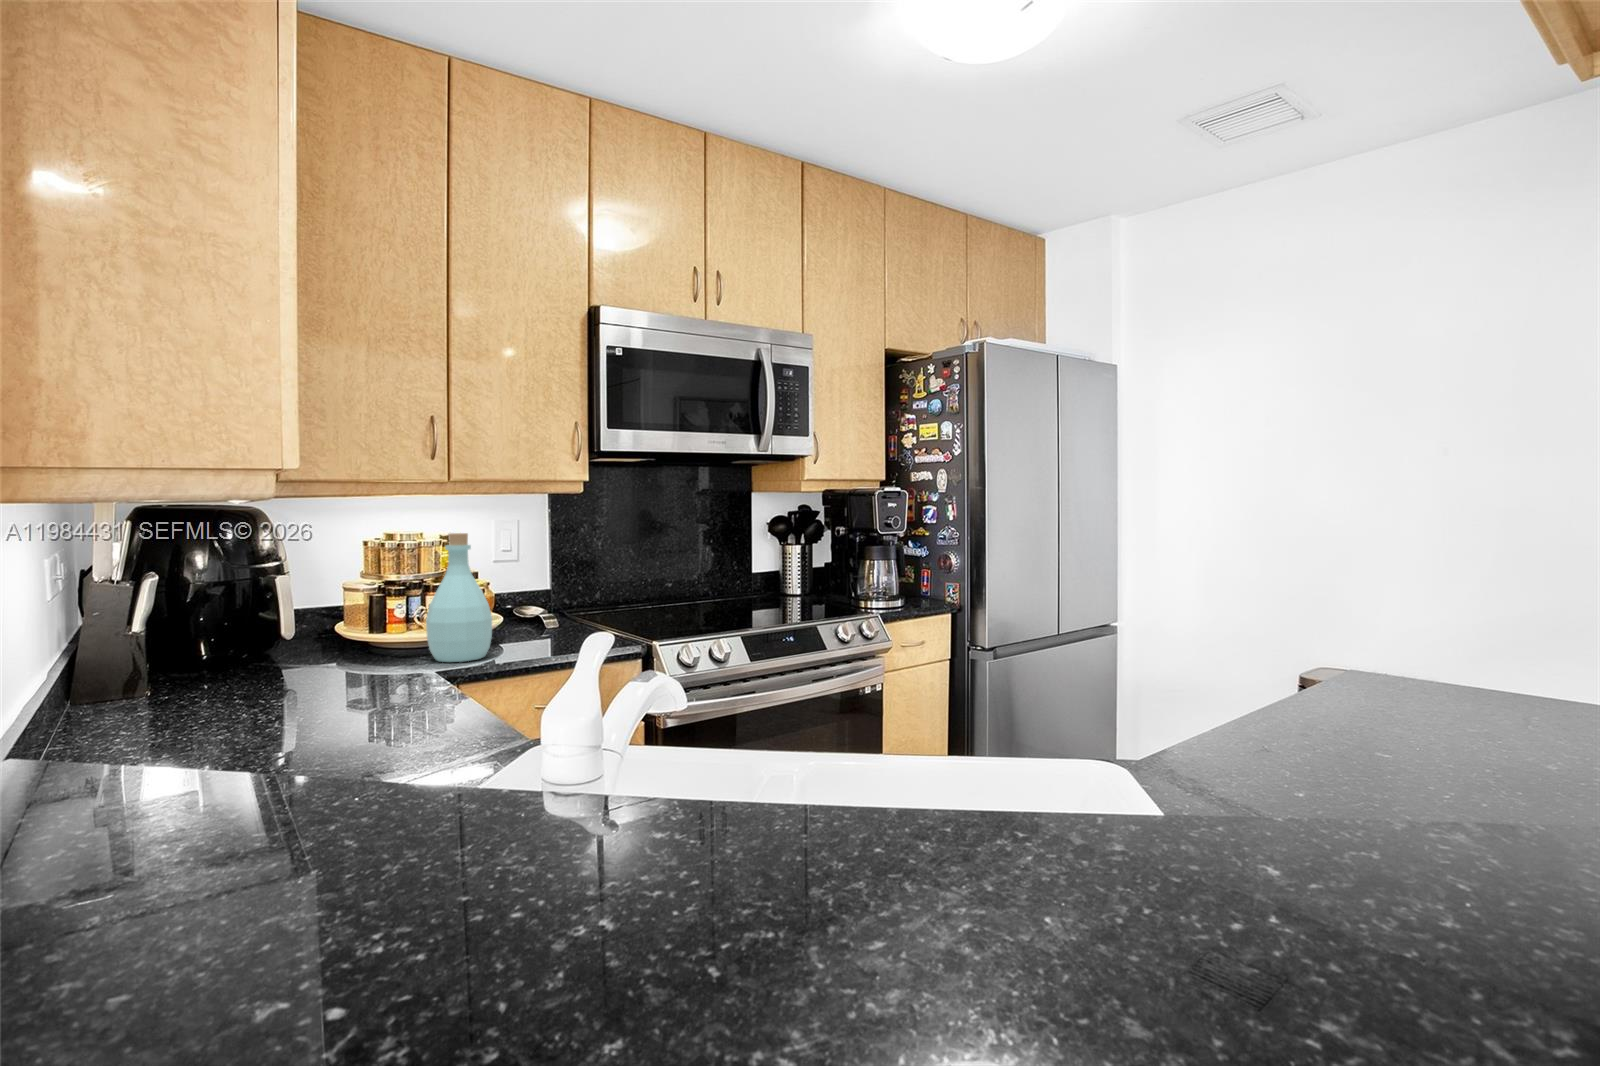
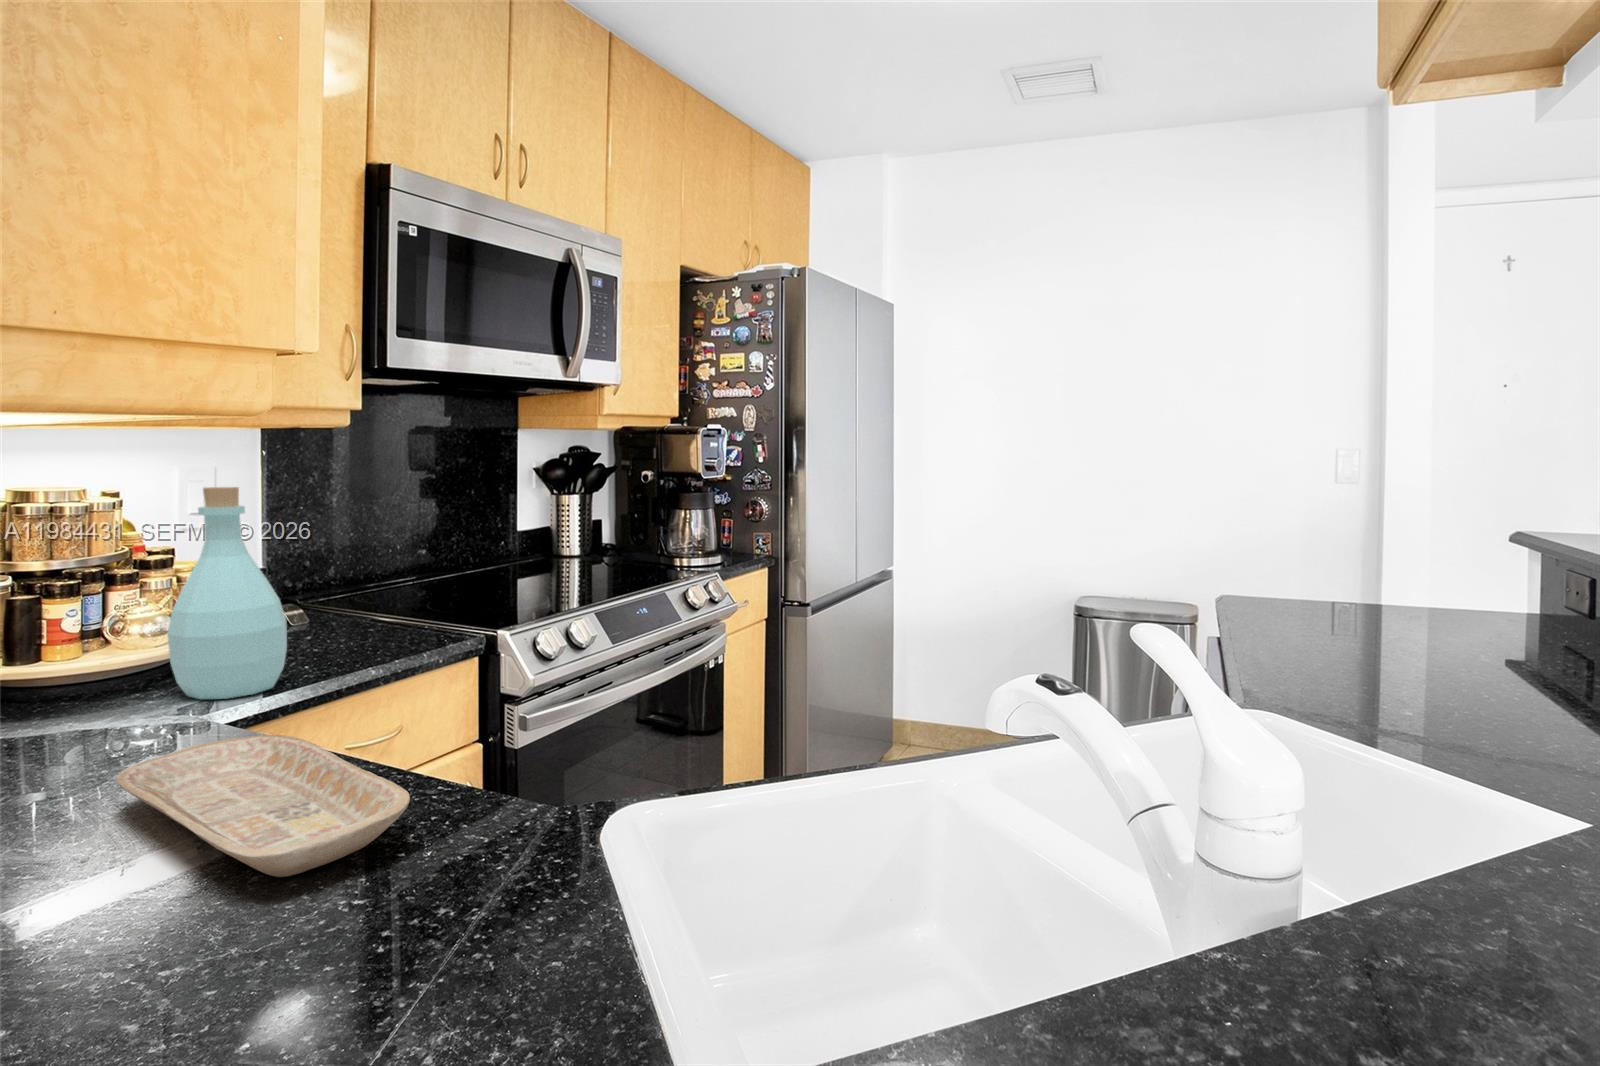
tray: none [322,675,426,737] -> present [116,735,410,877]

